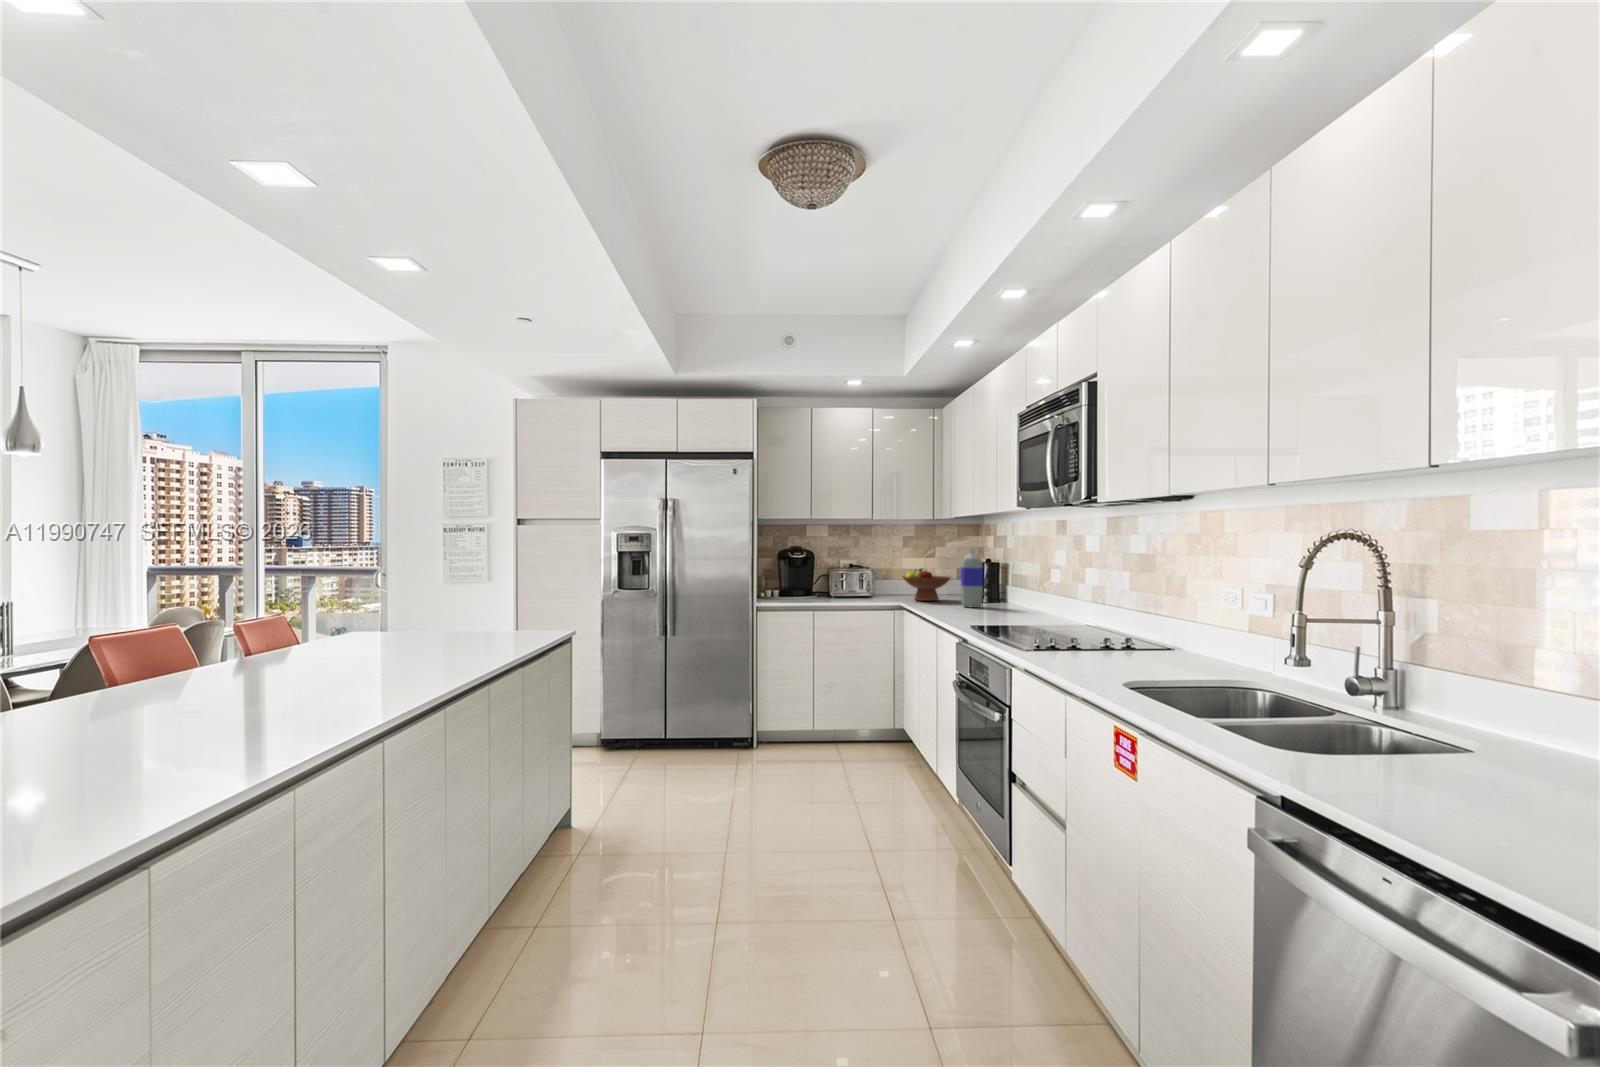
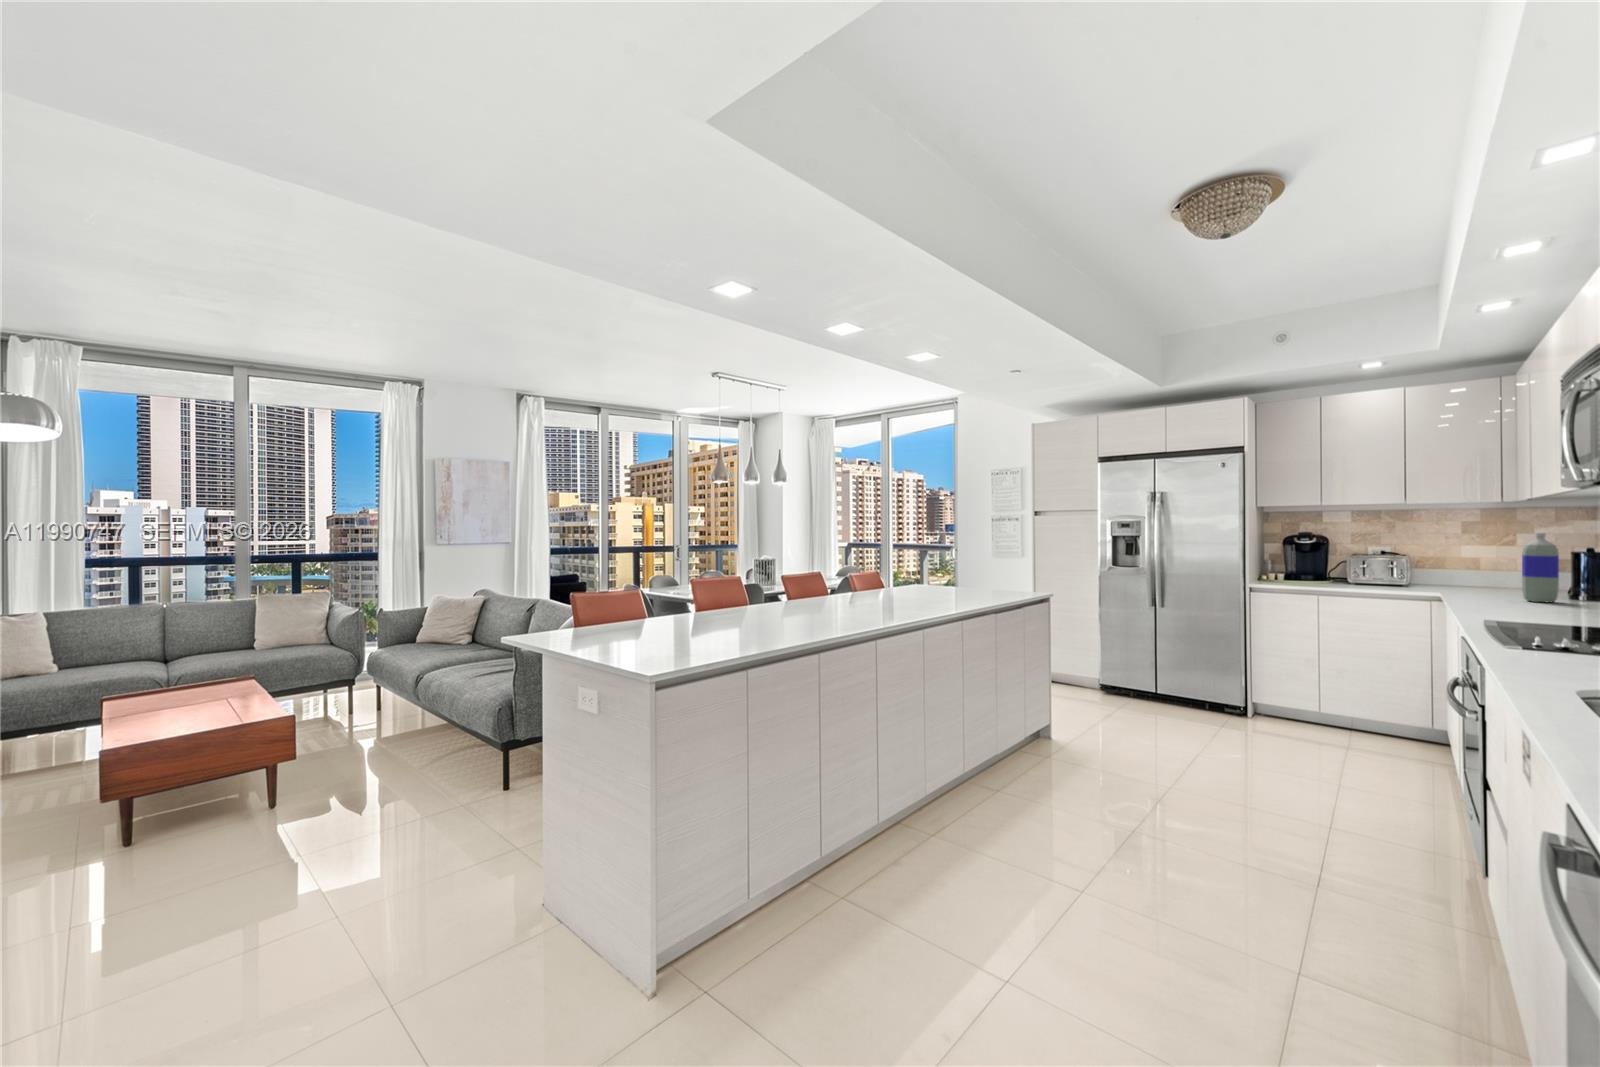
fruit bowl: present [903,568,951,601] -> none [1444,556,1523,594]

